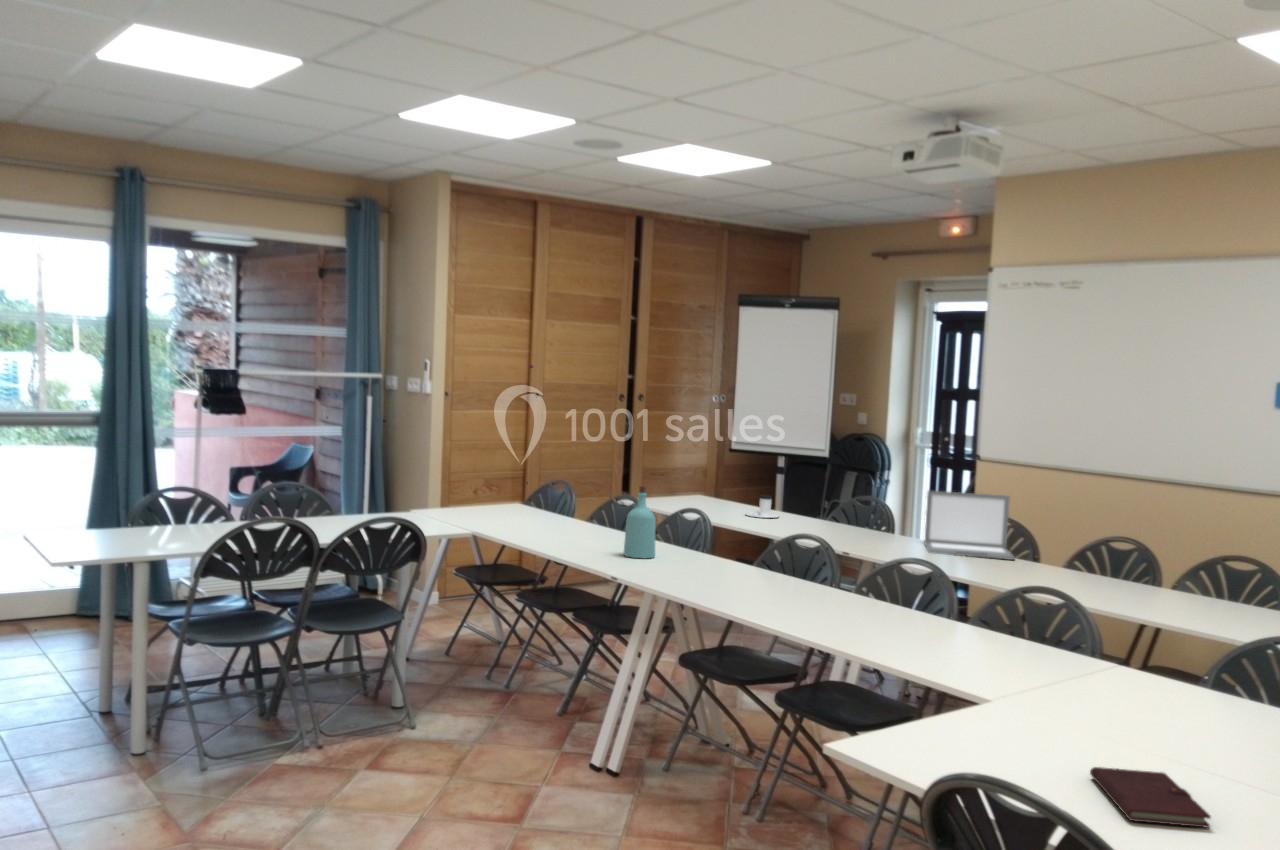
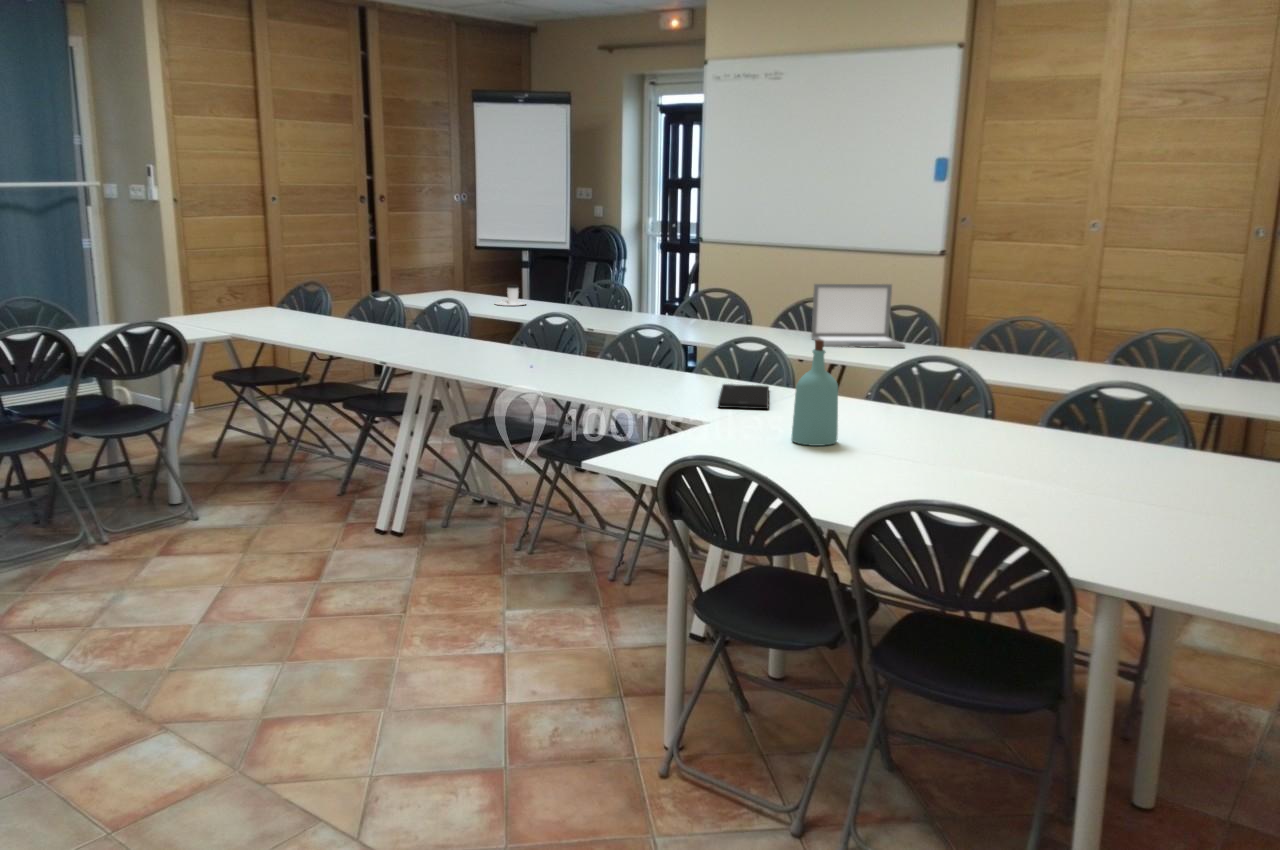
bottle: present [624,486,656,558] -> present [792,339,838,446]
laptop: present [925,490,1015,560] -> present [811,284,905,348]
smartphone: none [1003,646,1071,690] -> present [718,384,769,409]
notebook: present [1090,767,1210,828] -> none [776,450,853,480]

